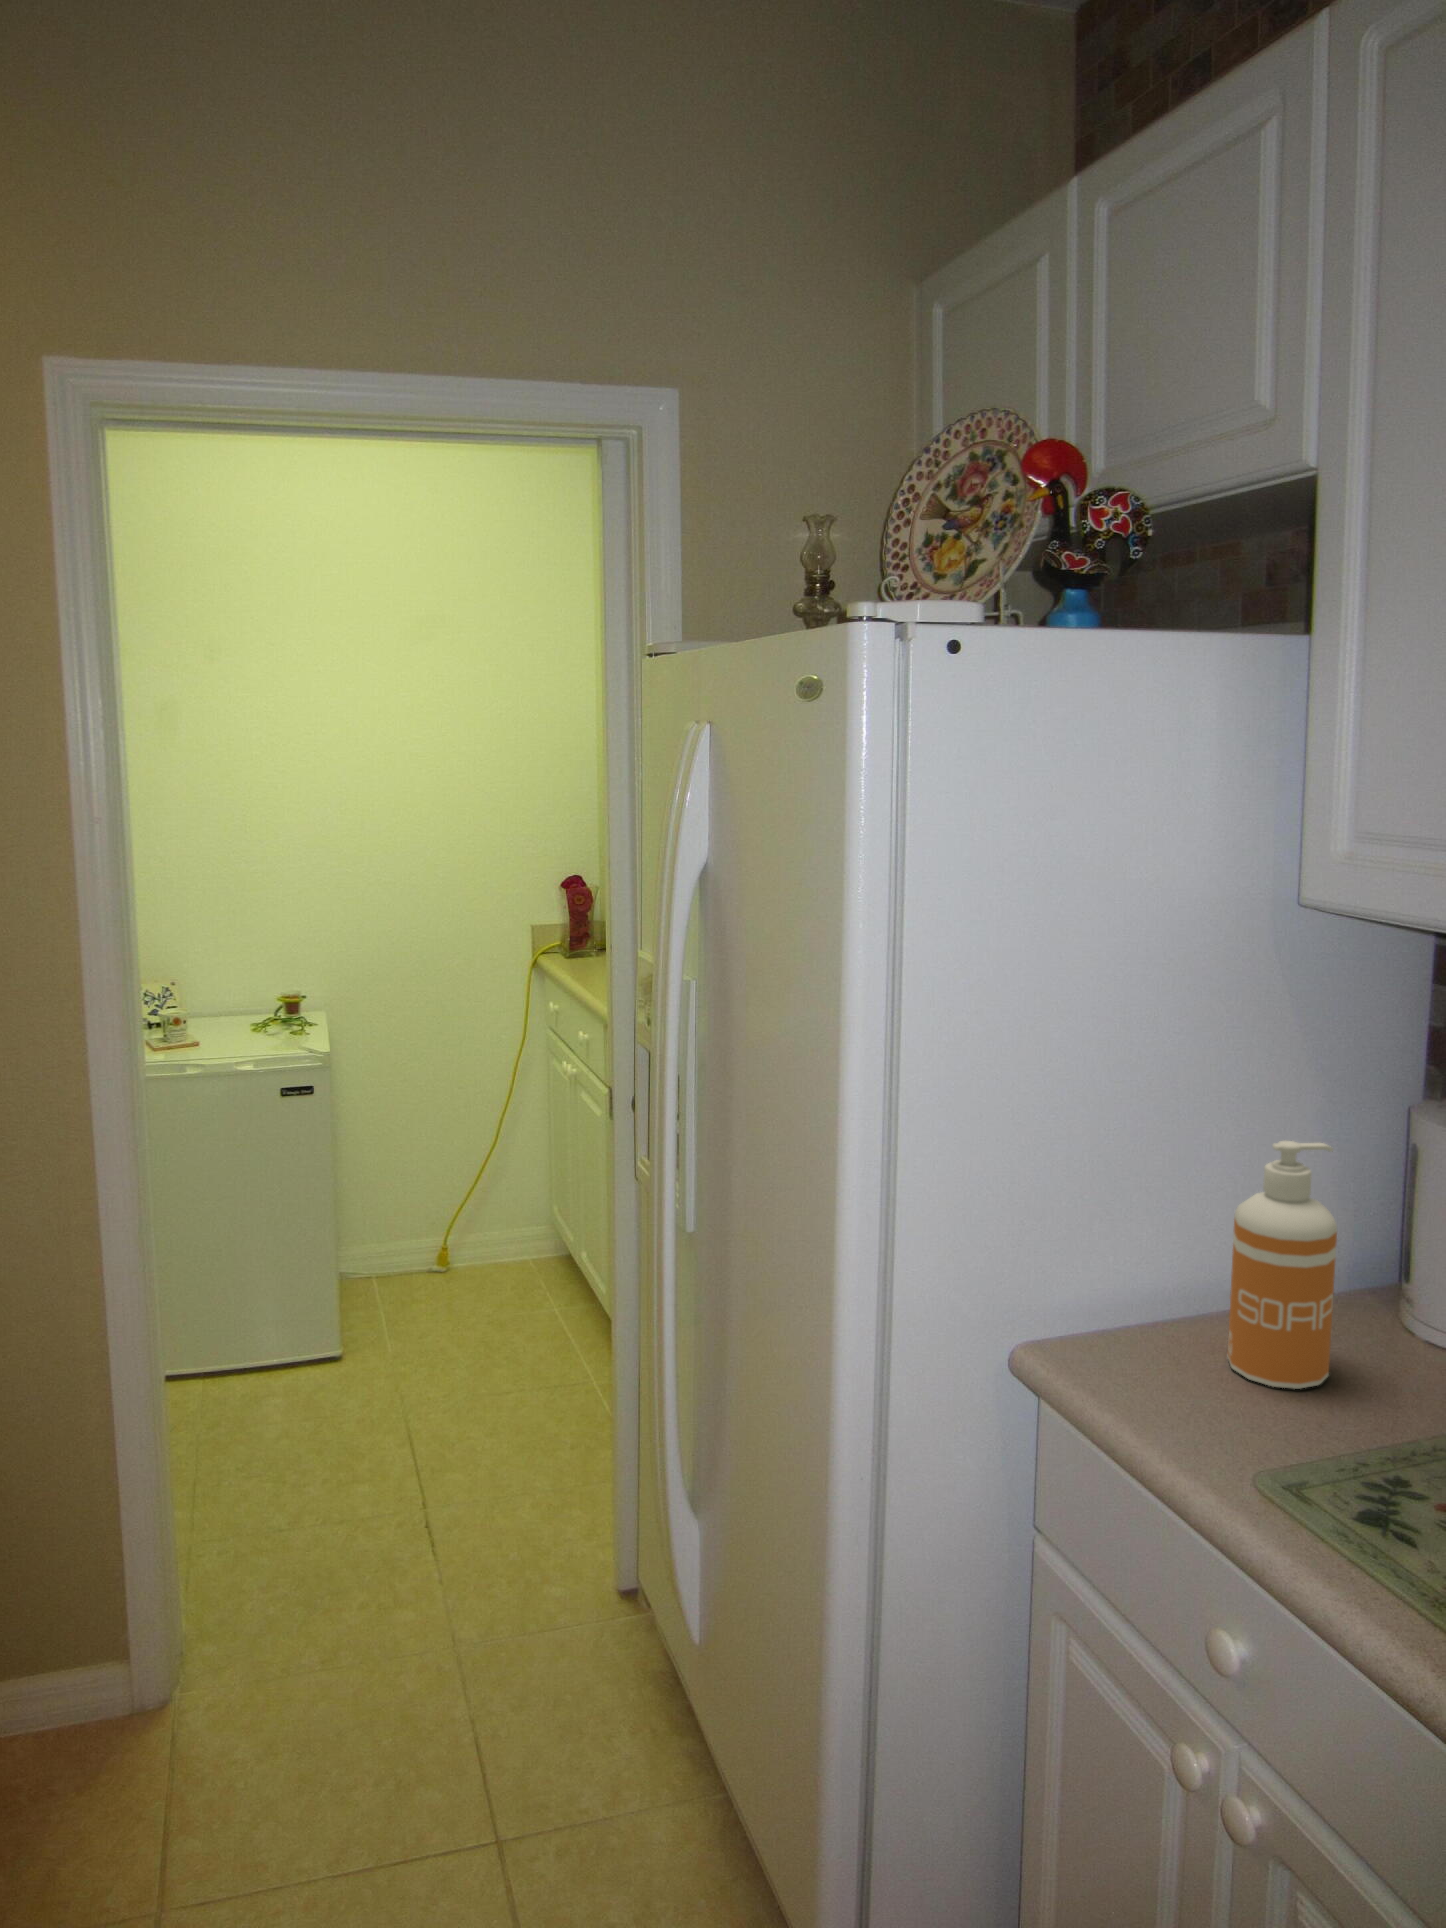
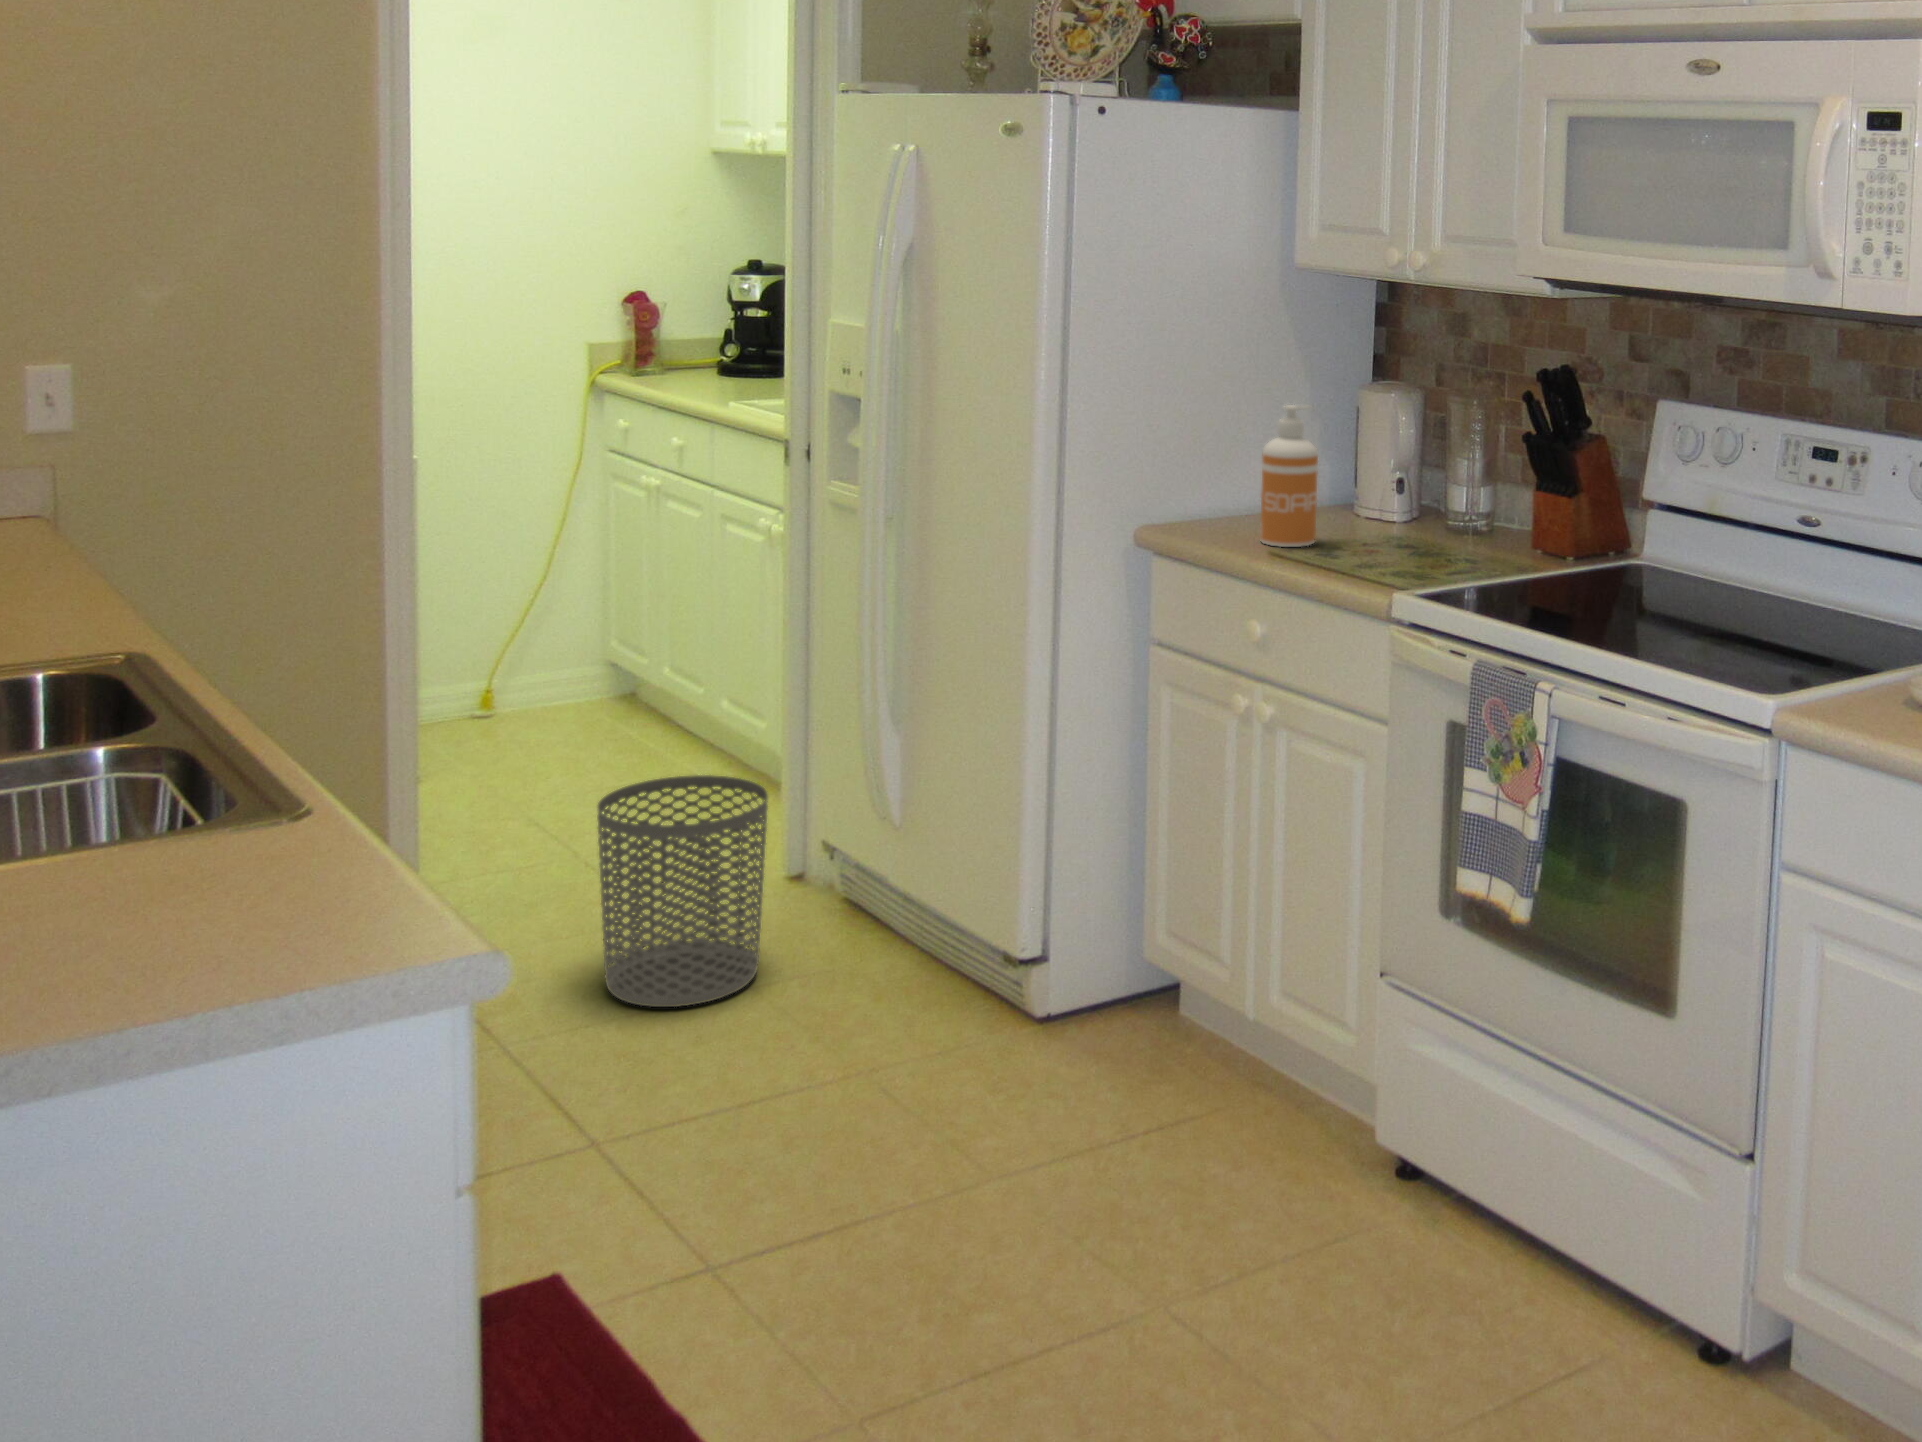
waste bin: none [346,1505,550,1835] -> present [597,775,768,1007]

